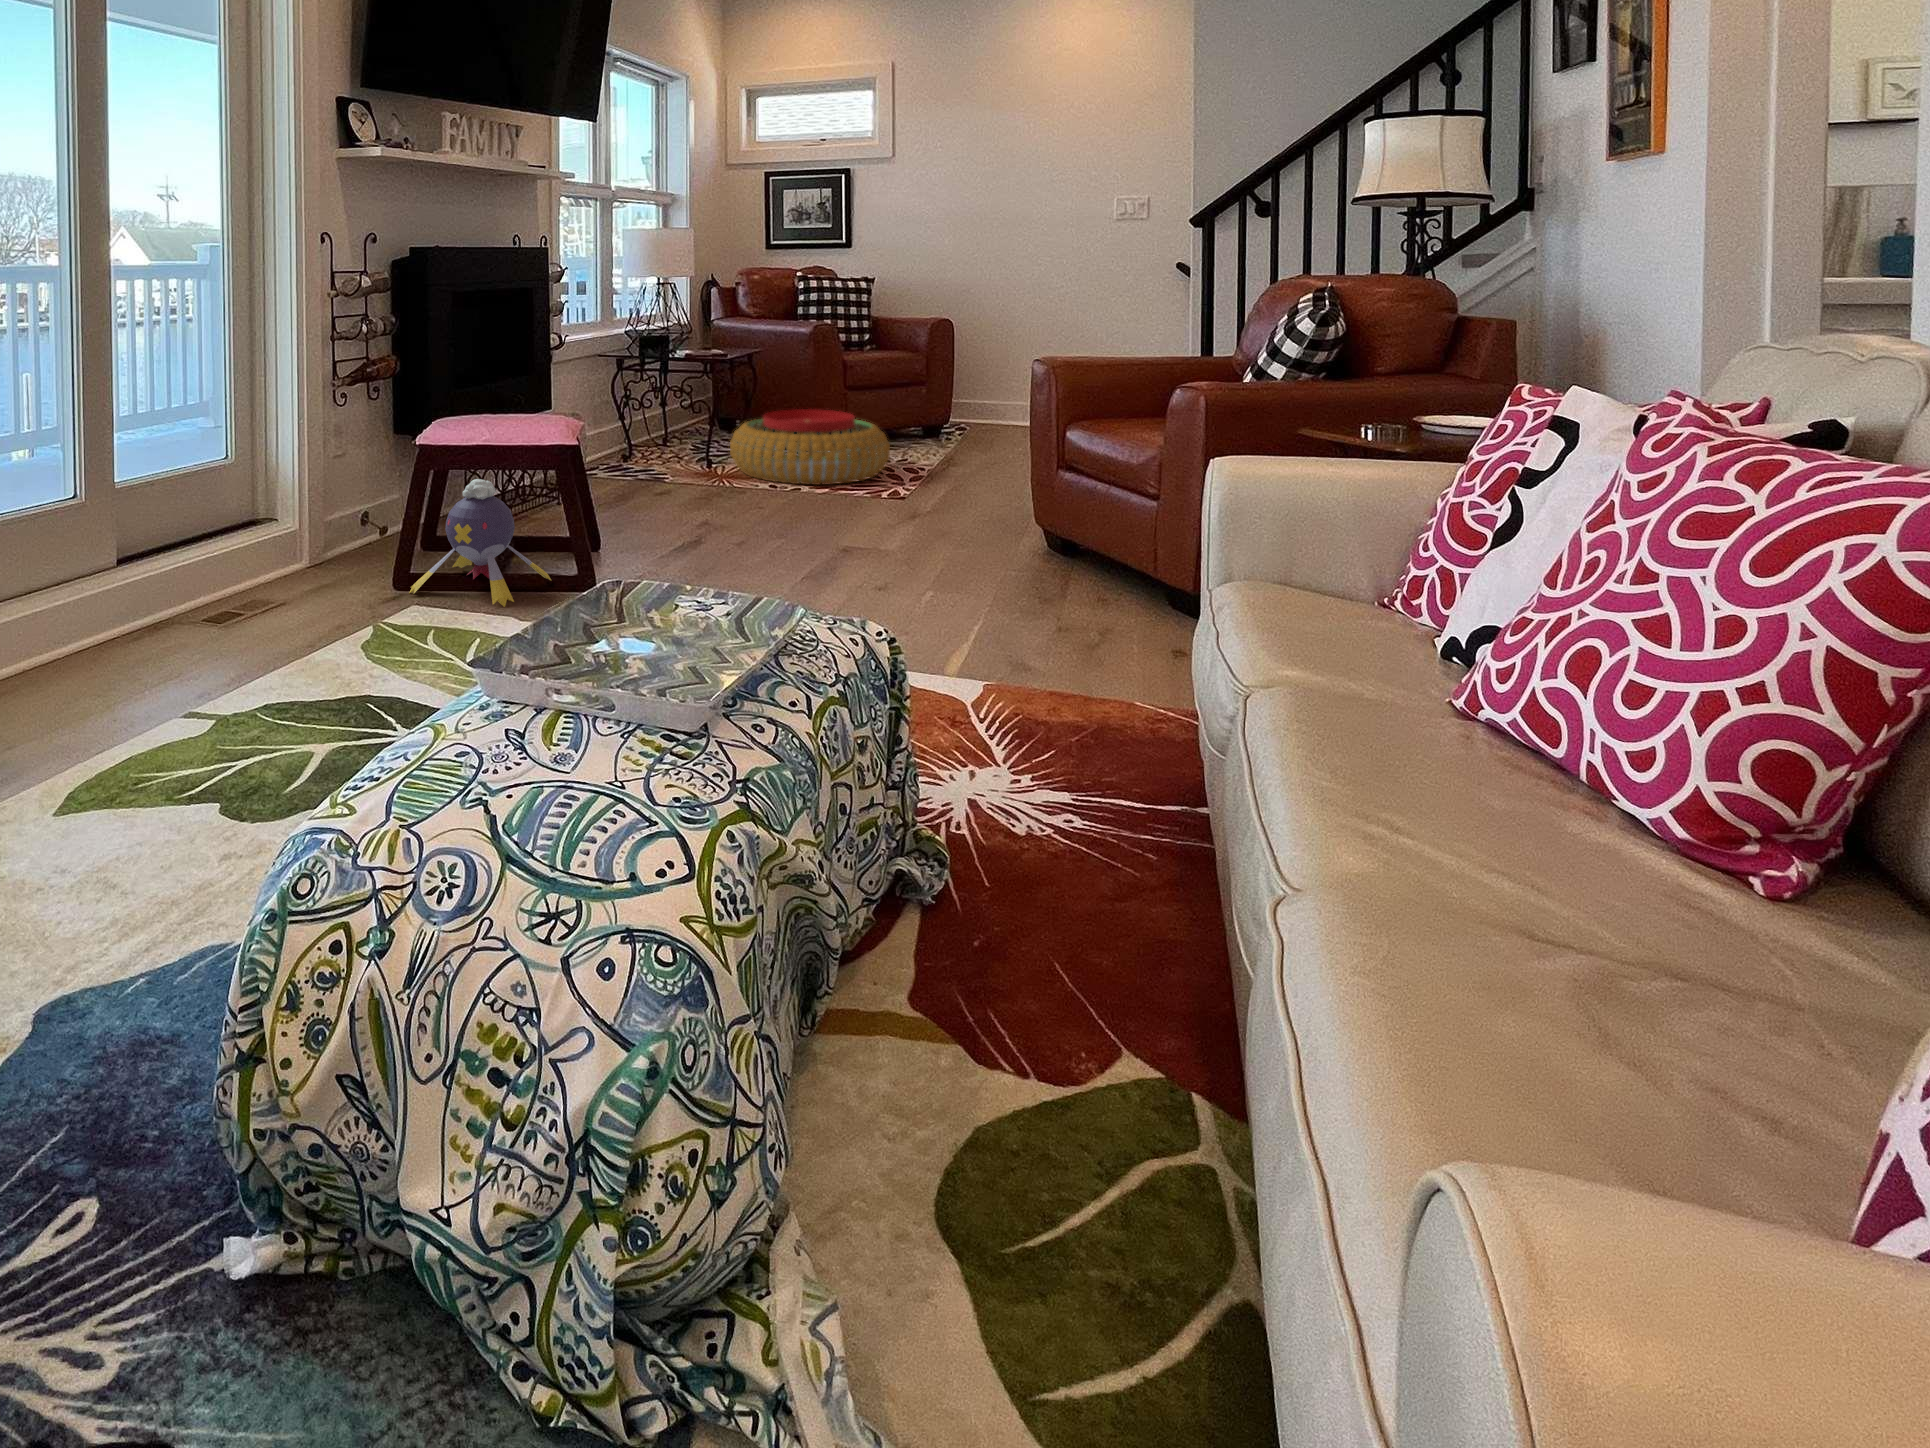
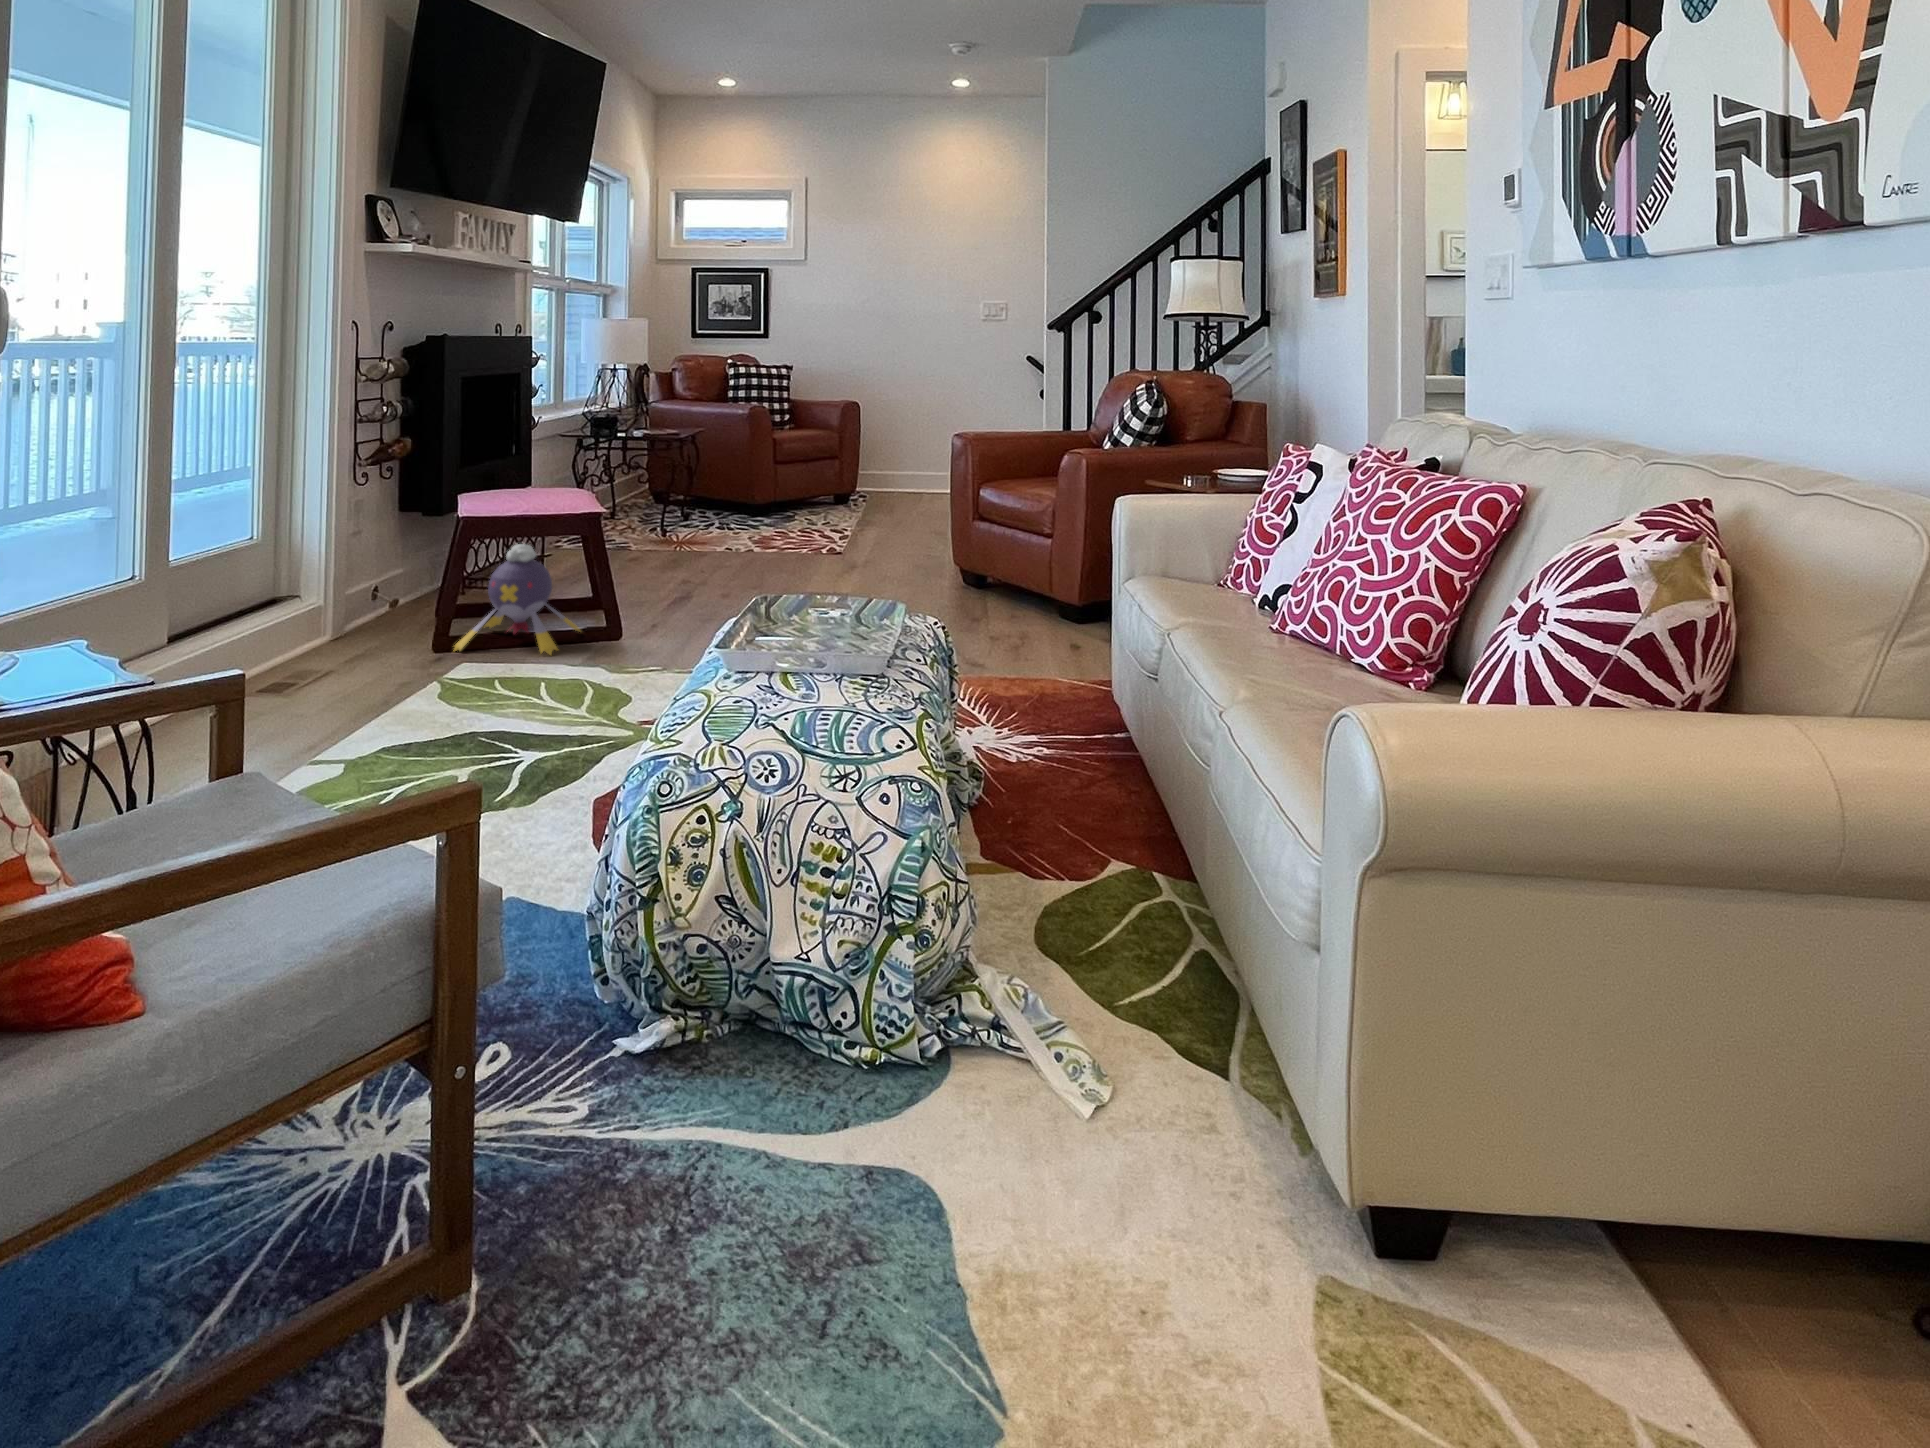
pouf: present [730,409,890,485] -> none [688,480,825,545]

